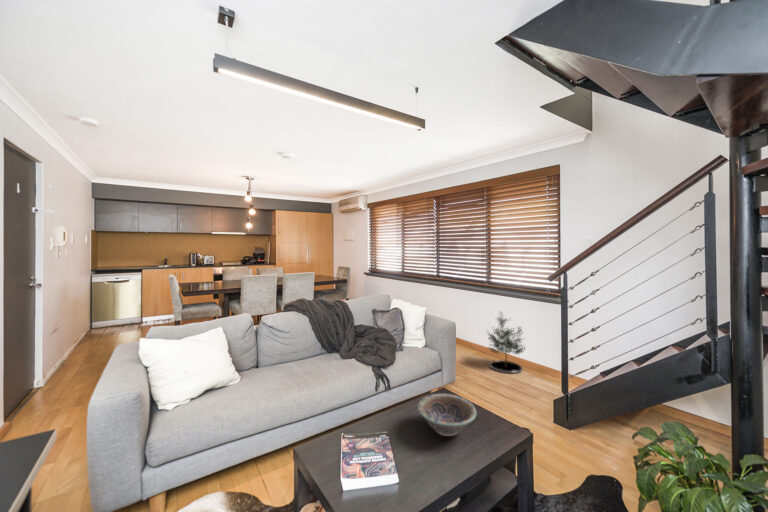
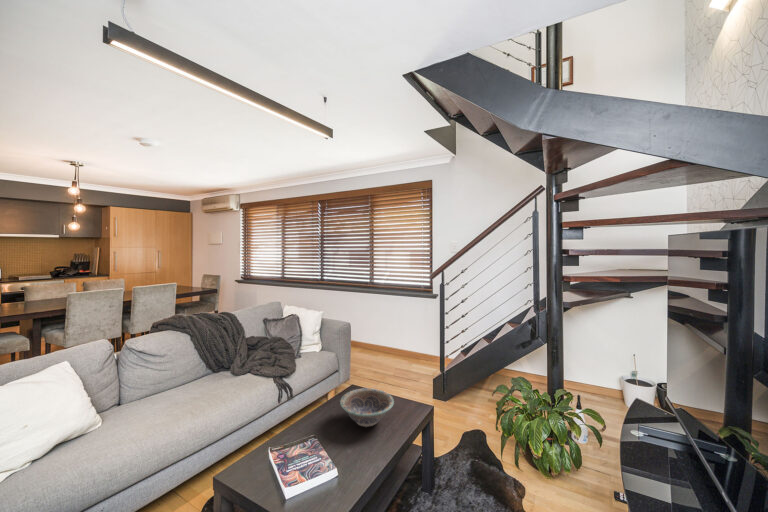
potted tree: present [489,315,525,373] -> none [373,310,406,366]

